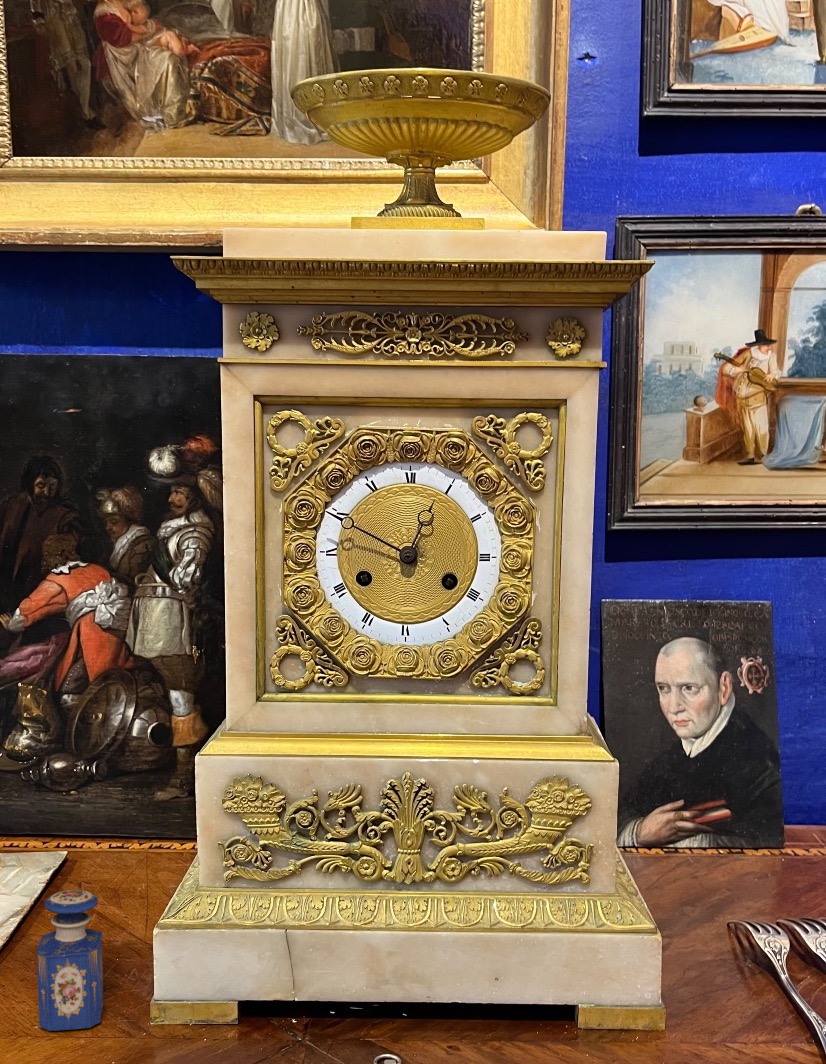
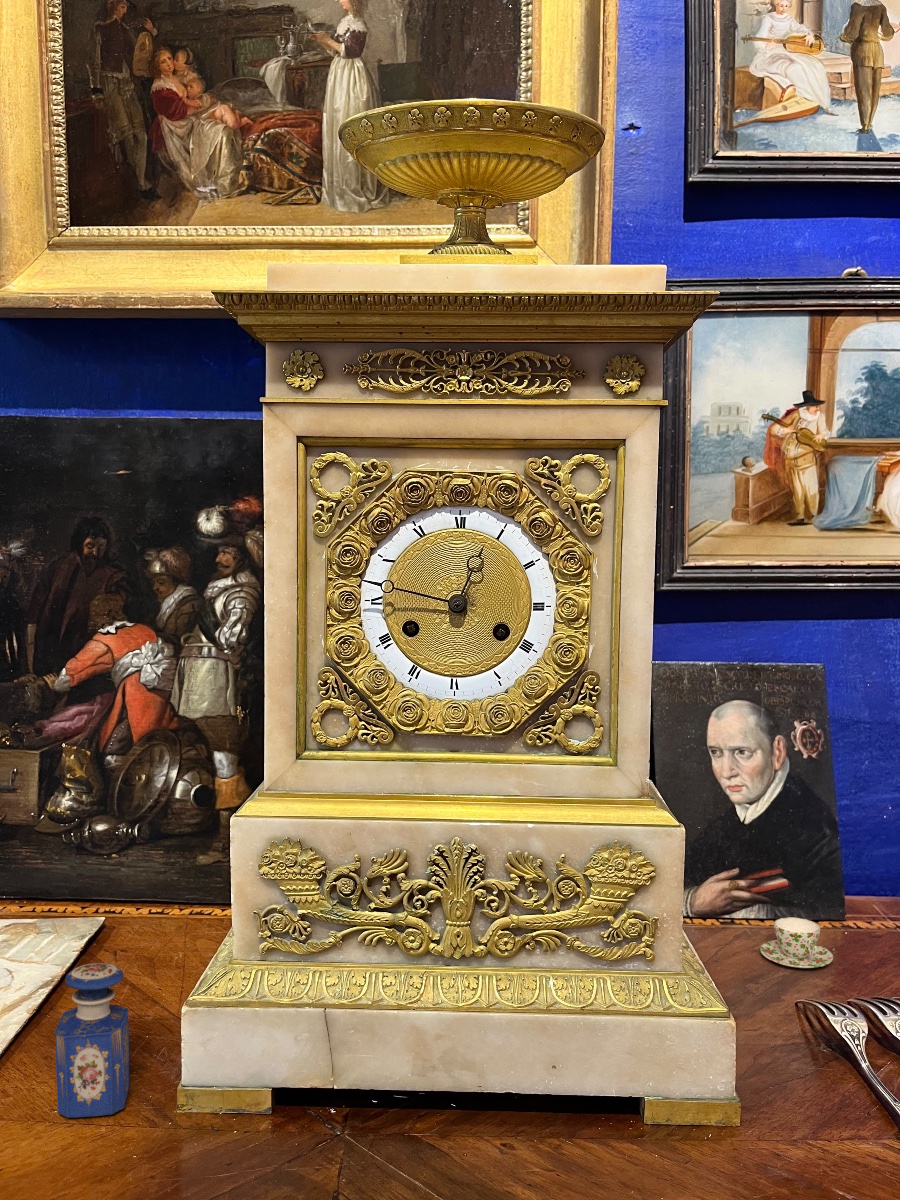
teacup: none [703,849,773,897] -> present [760,917,833,968]

